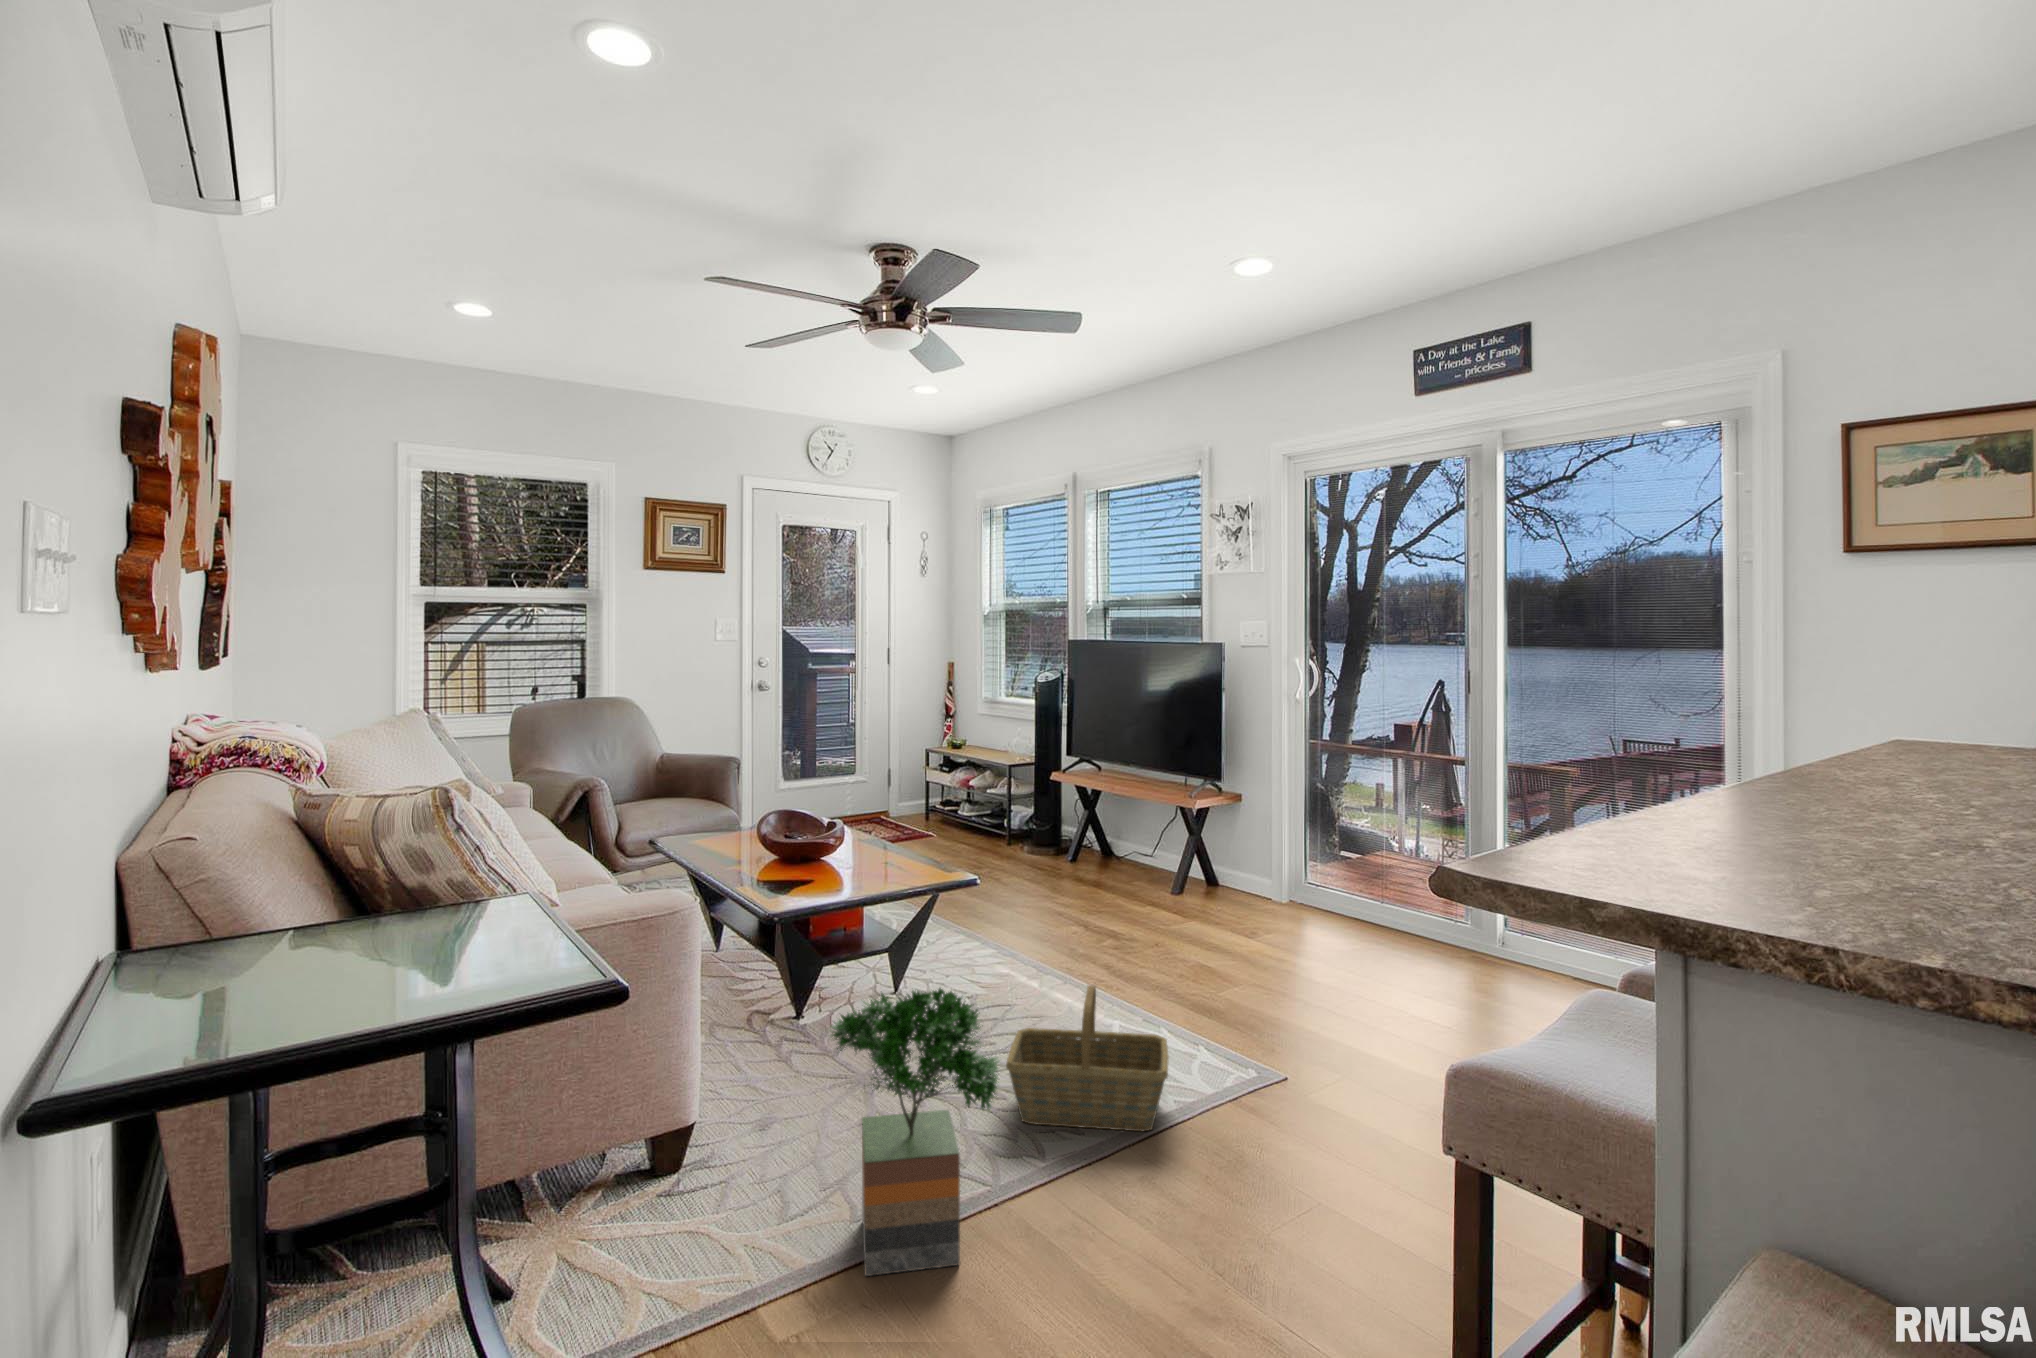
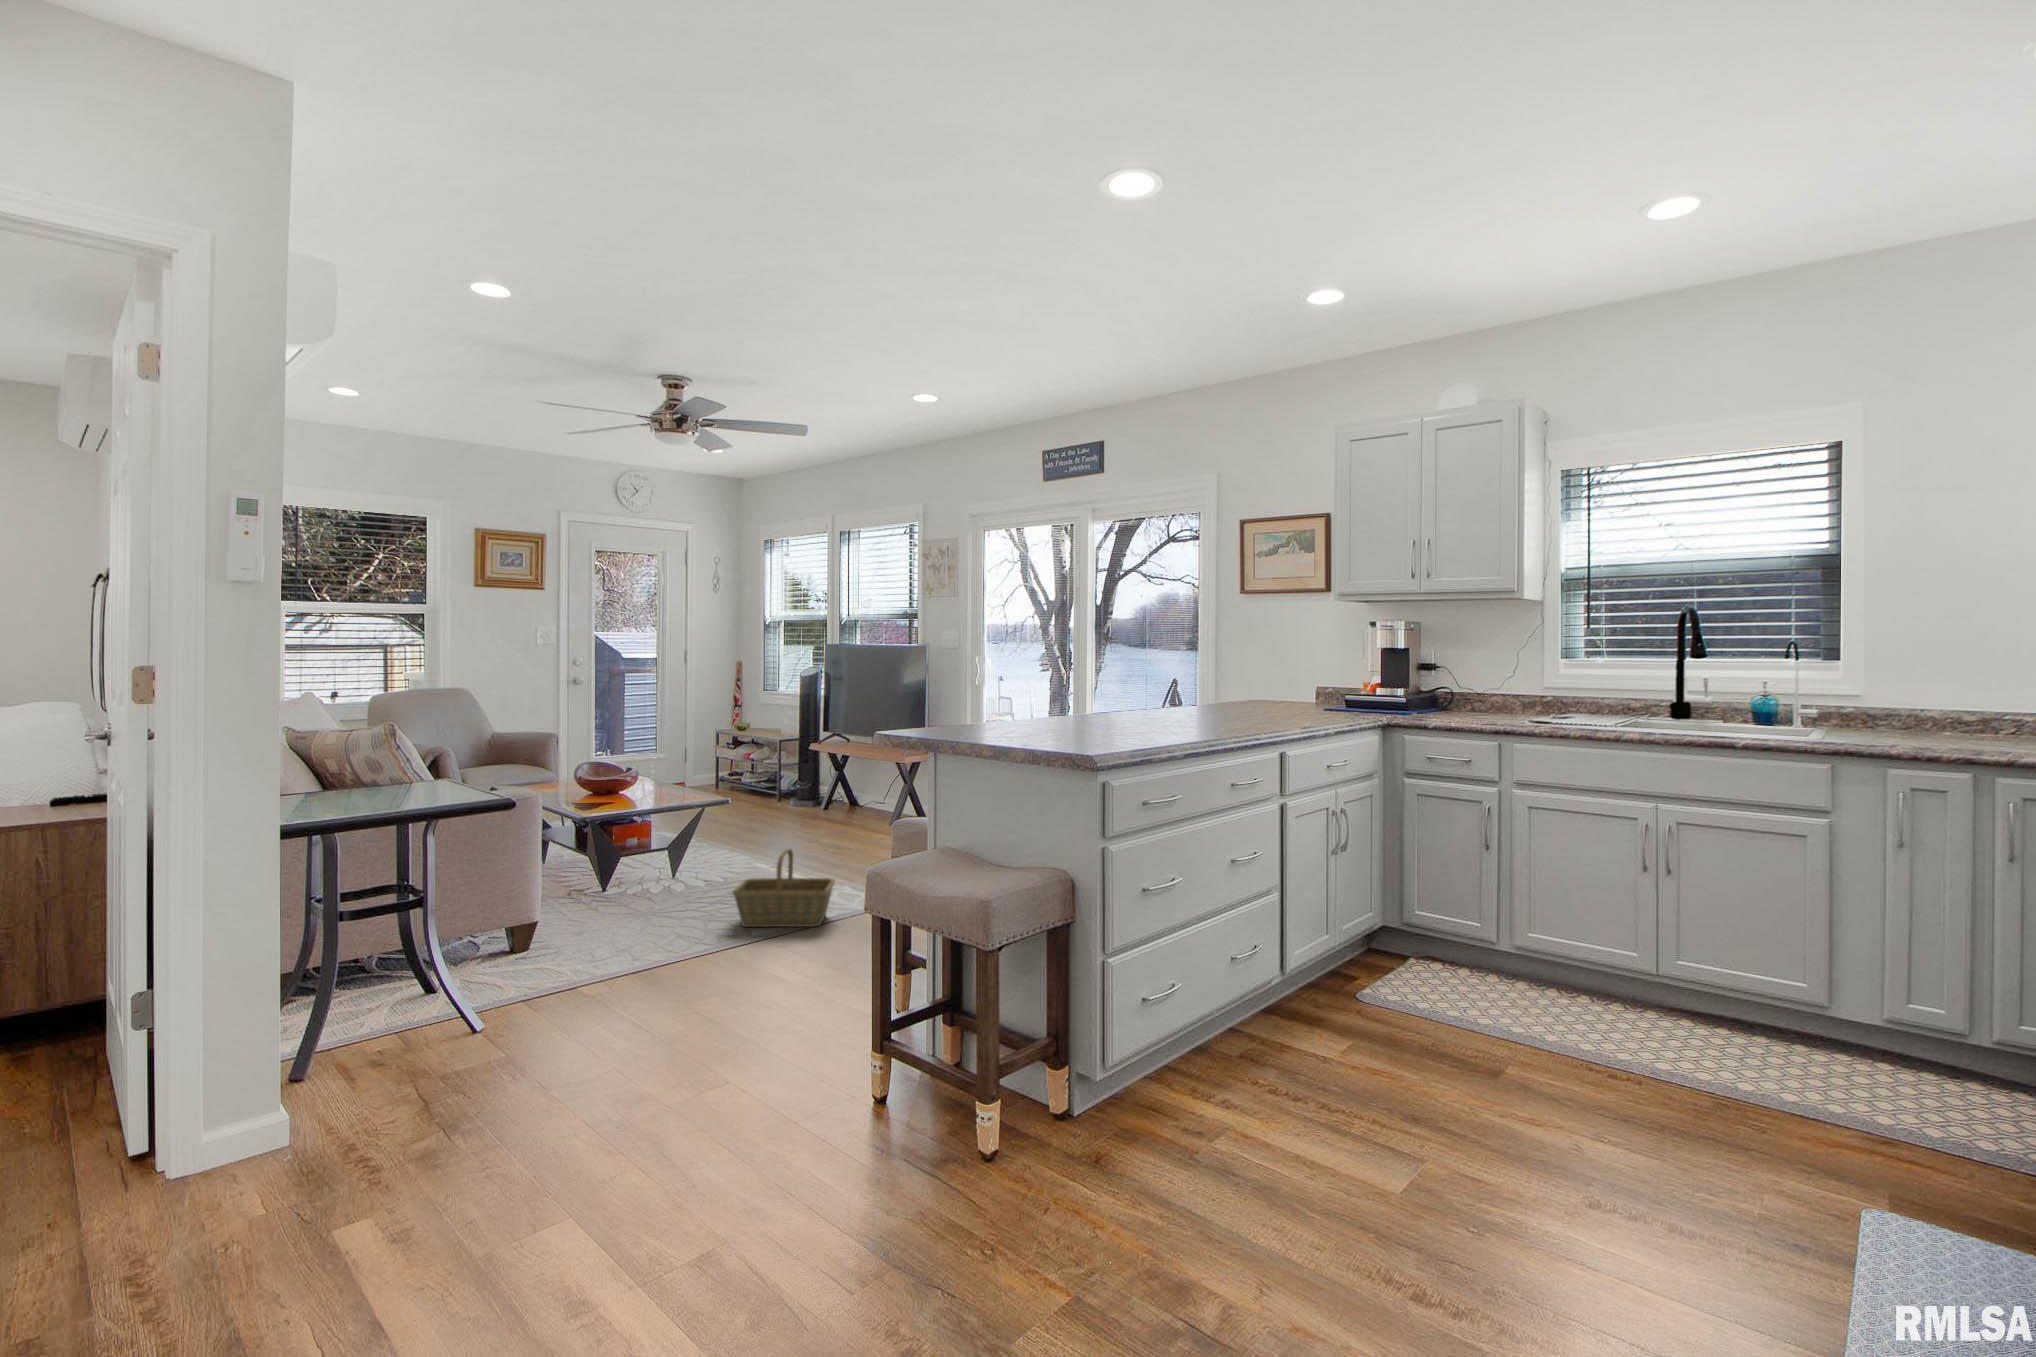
potted tree: present [831,988,999,1276] -> none [619,831,717,977]

